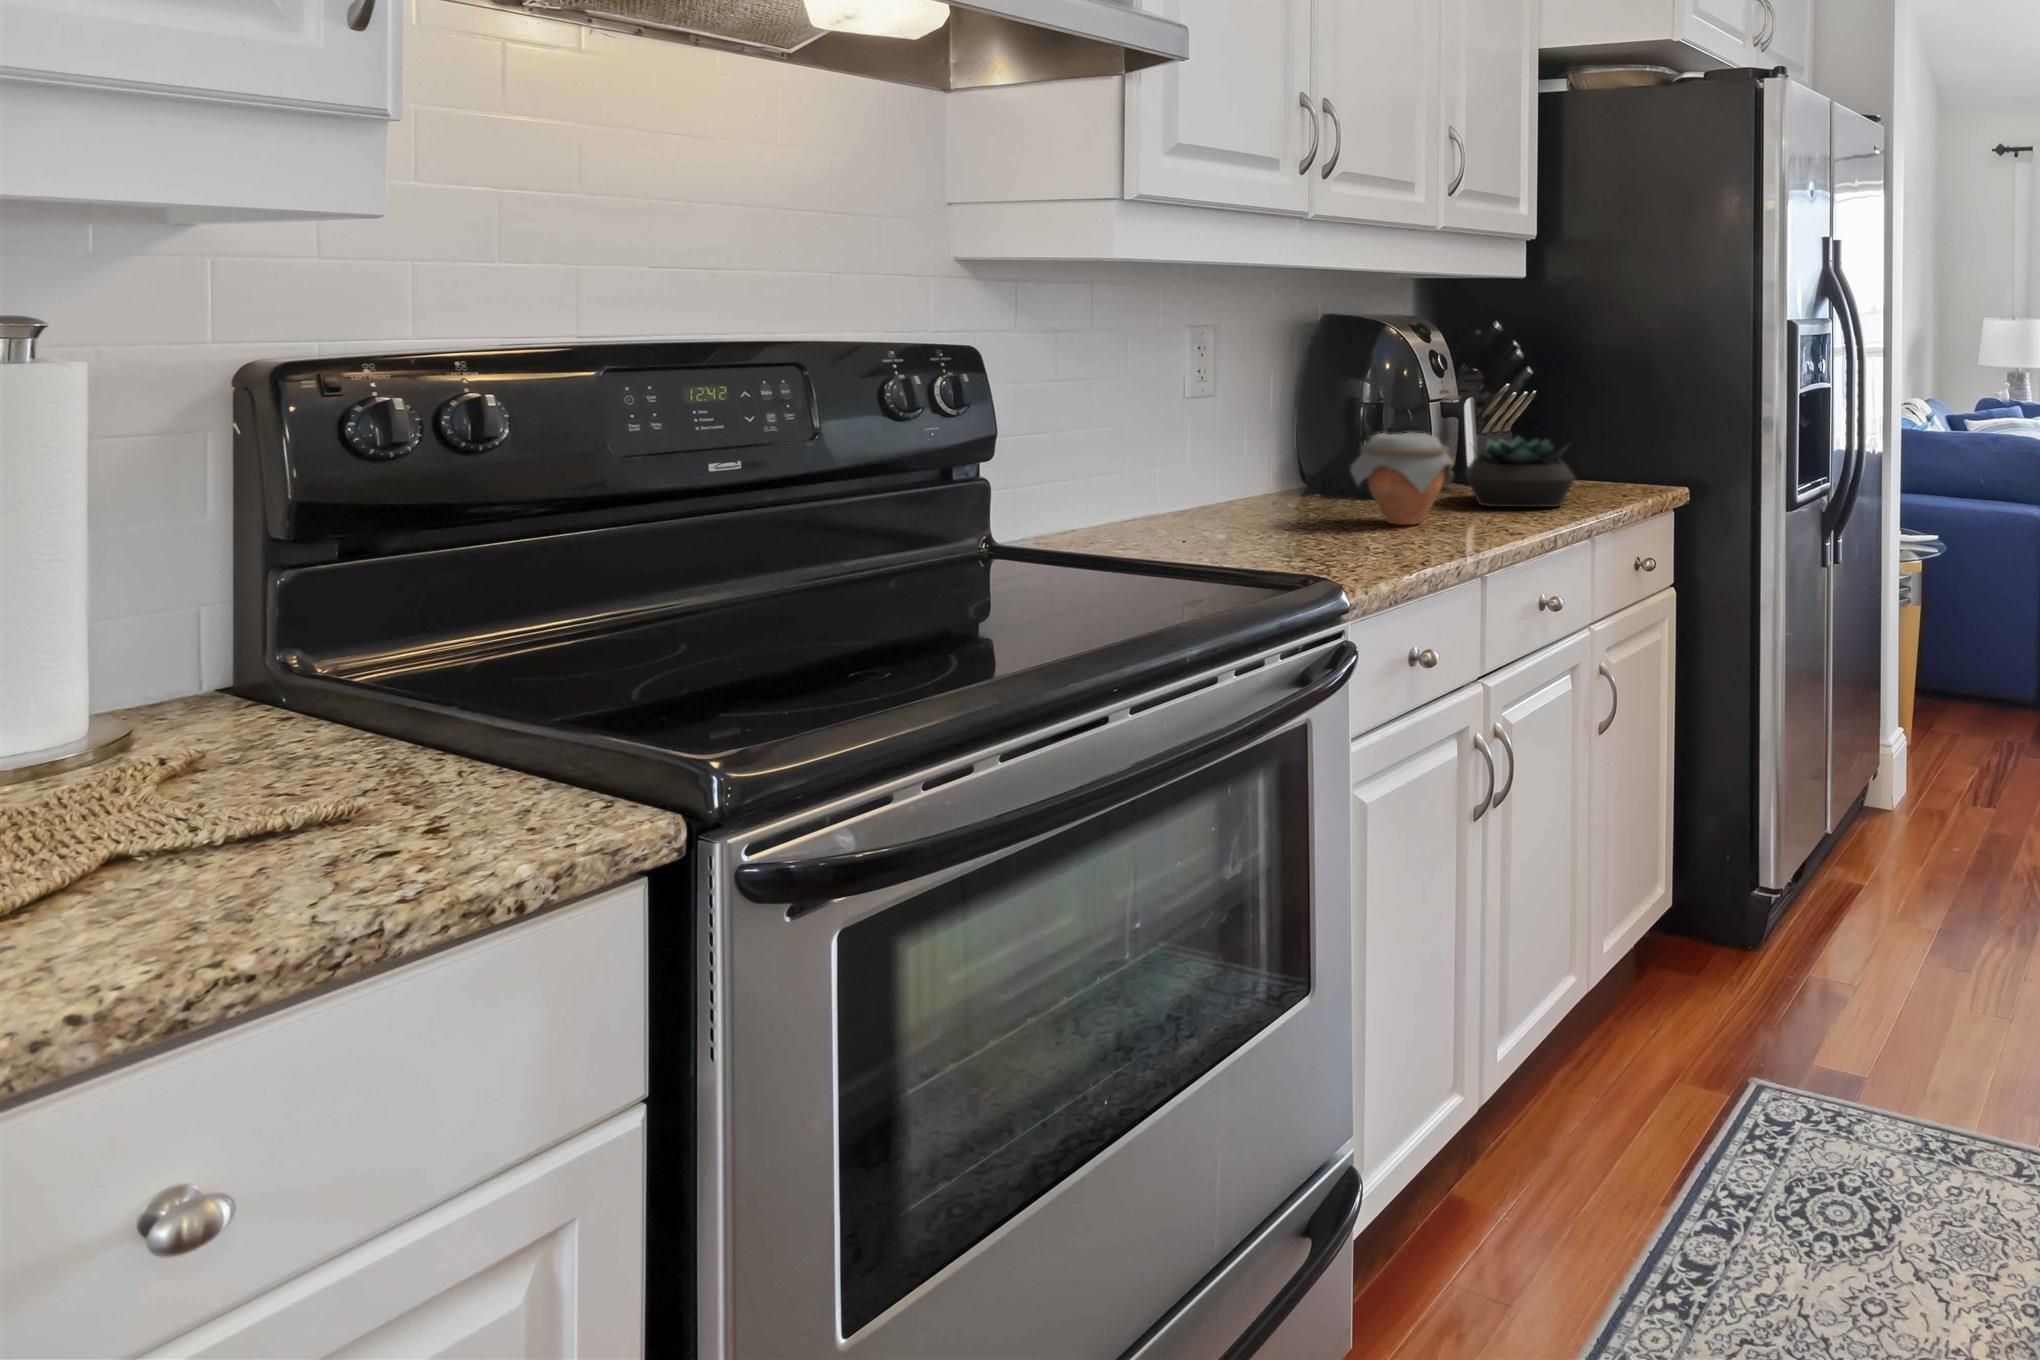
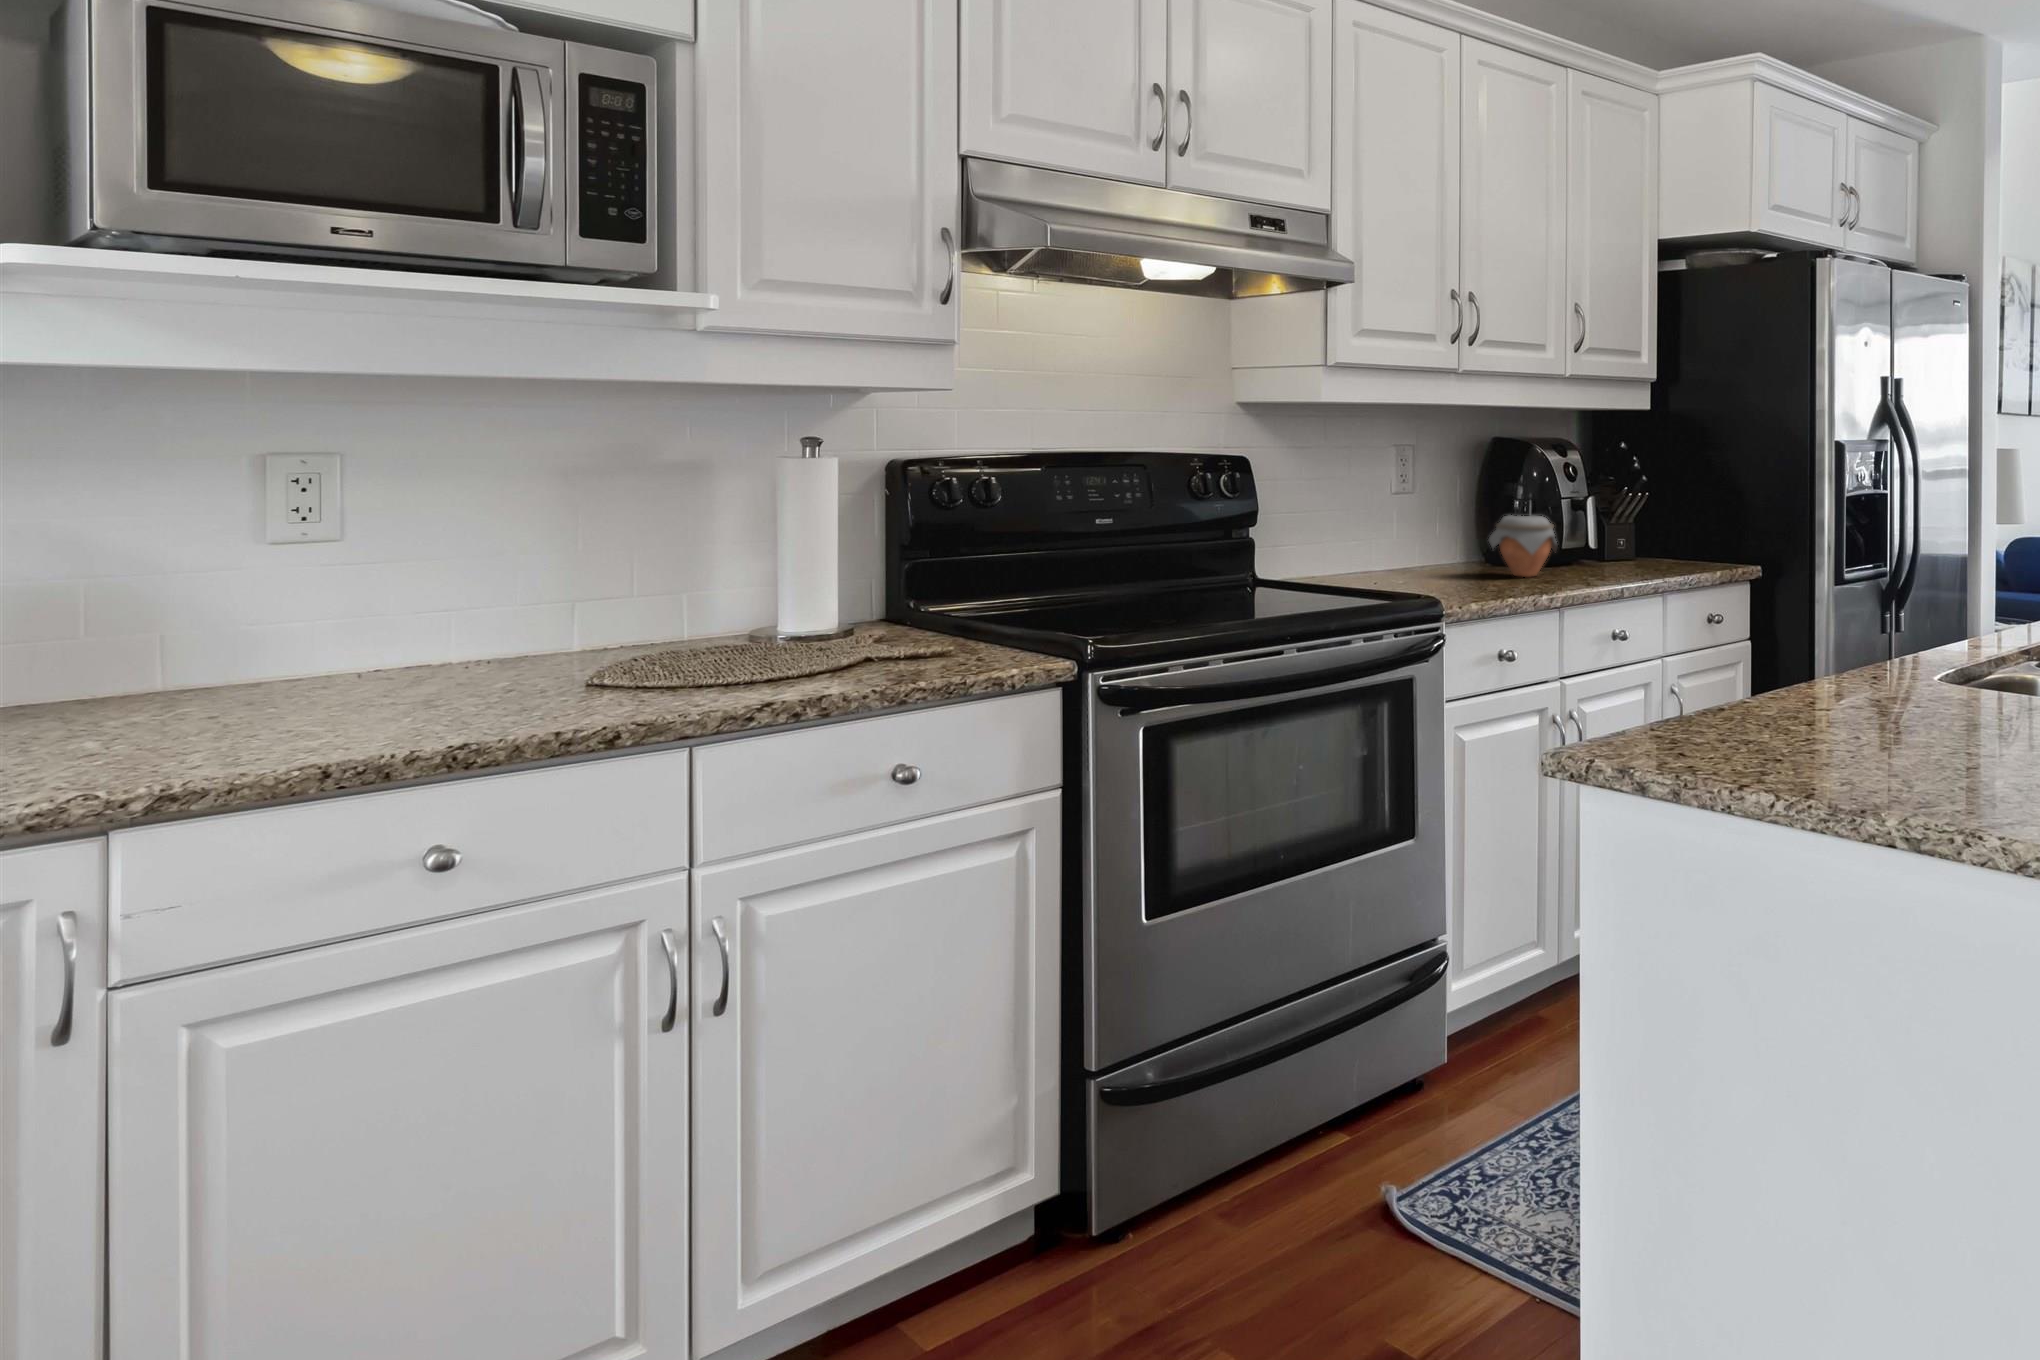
succulent plant: present [1465,437,1575,507] -> none [1578,521,1658,570]

